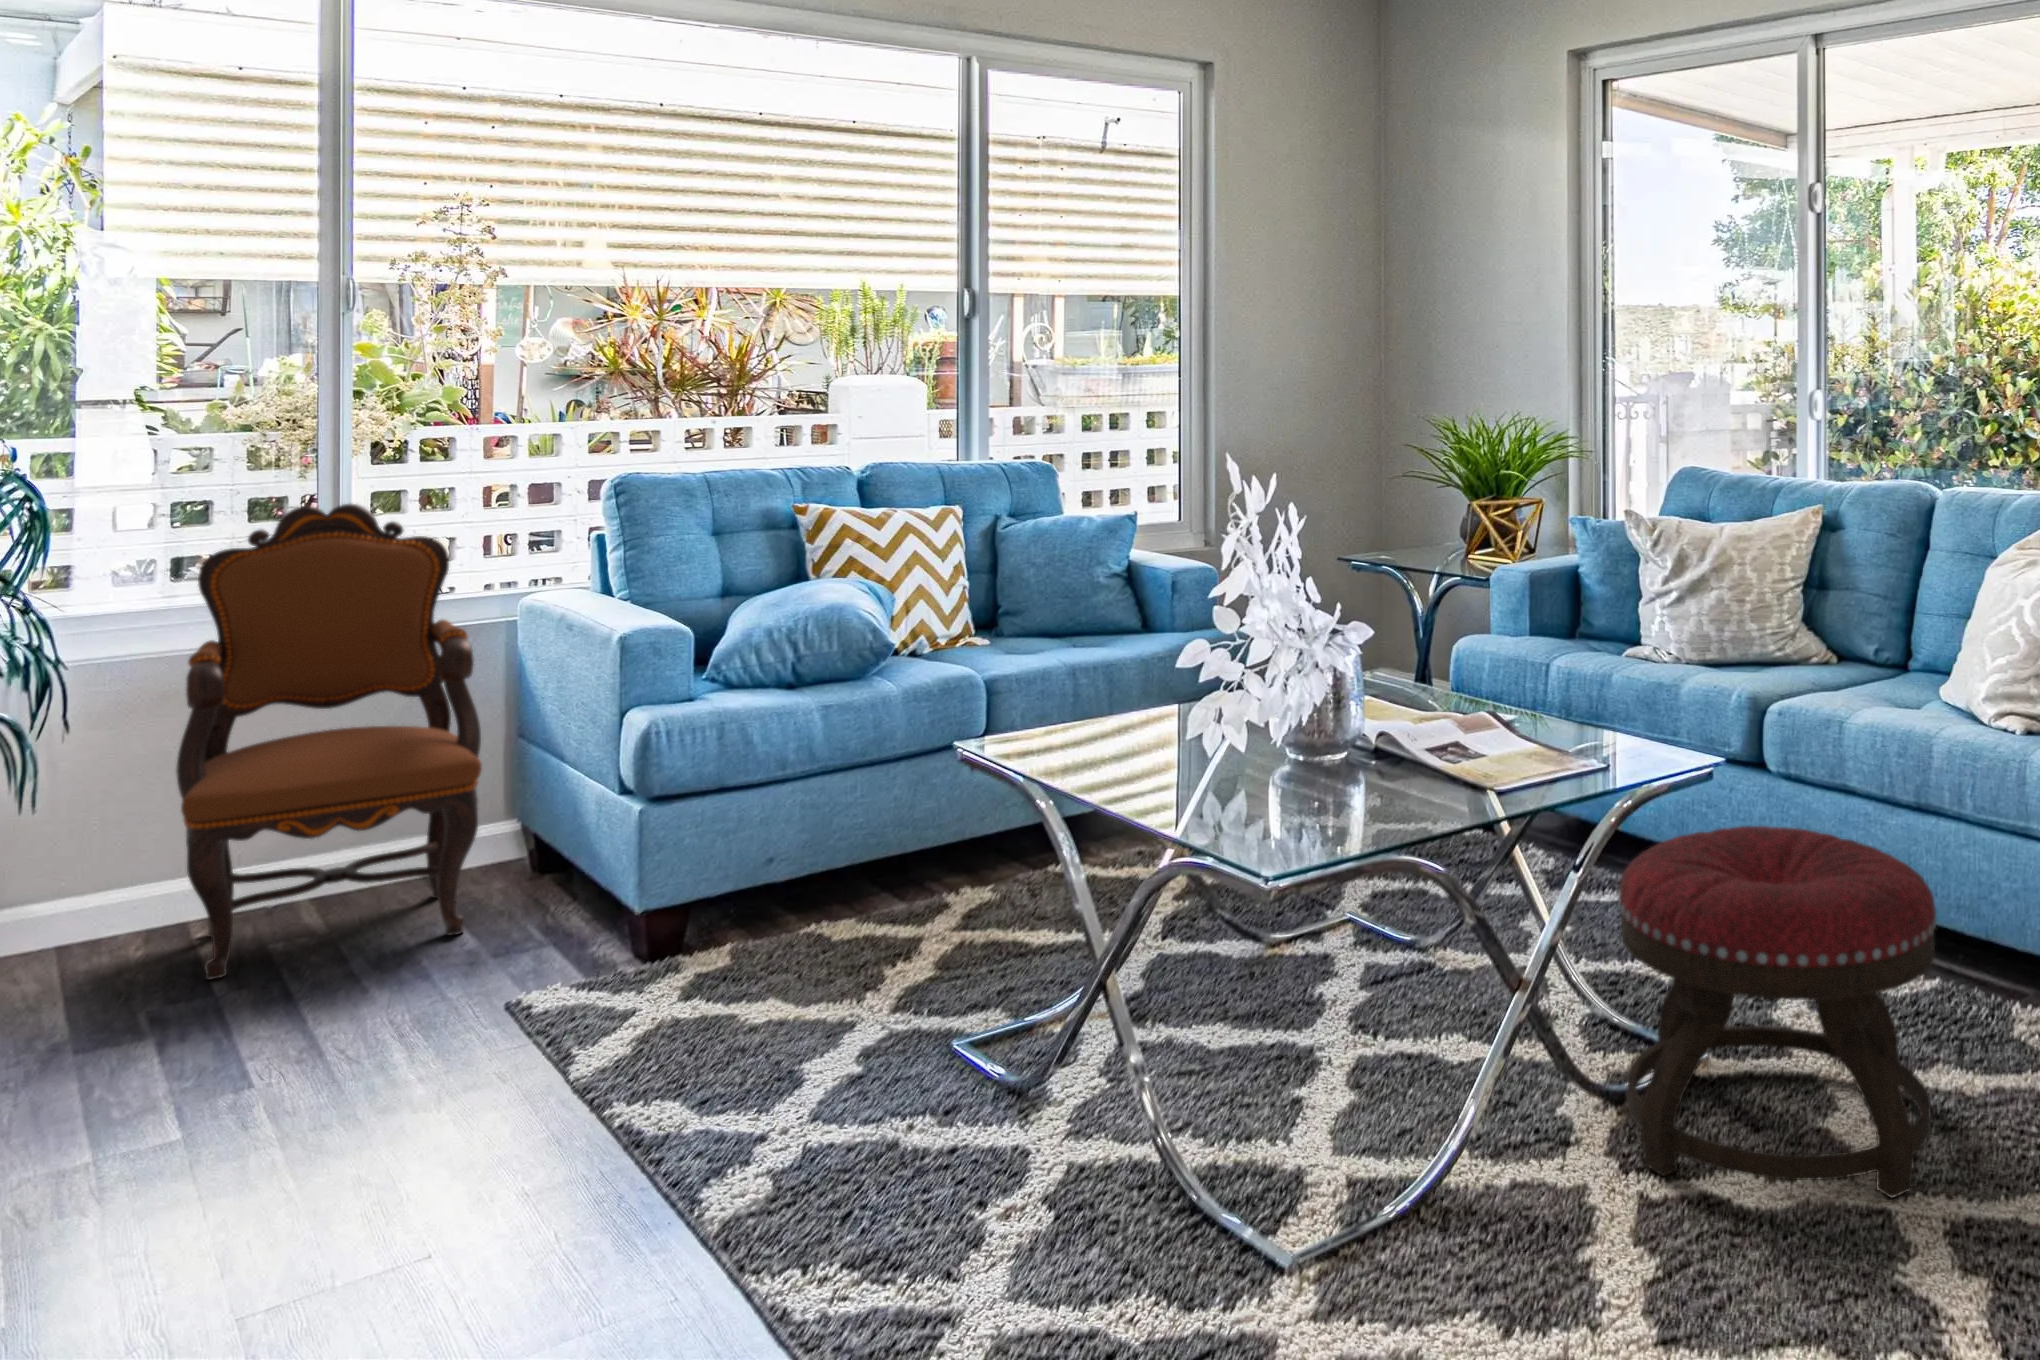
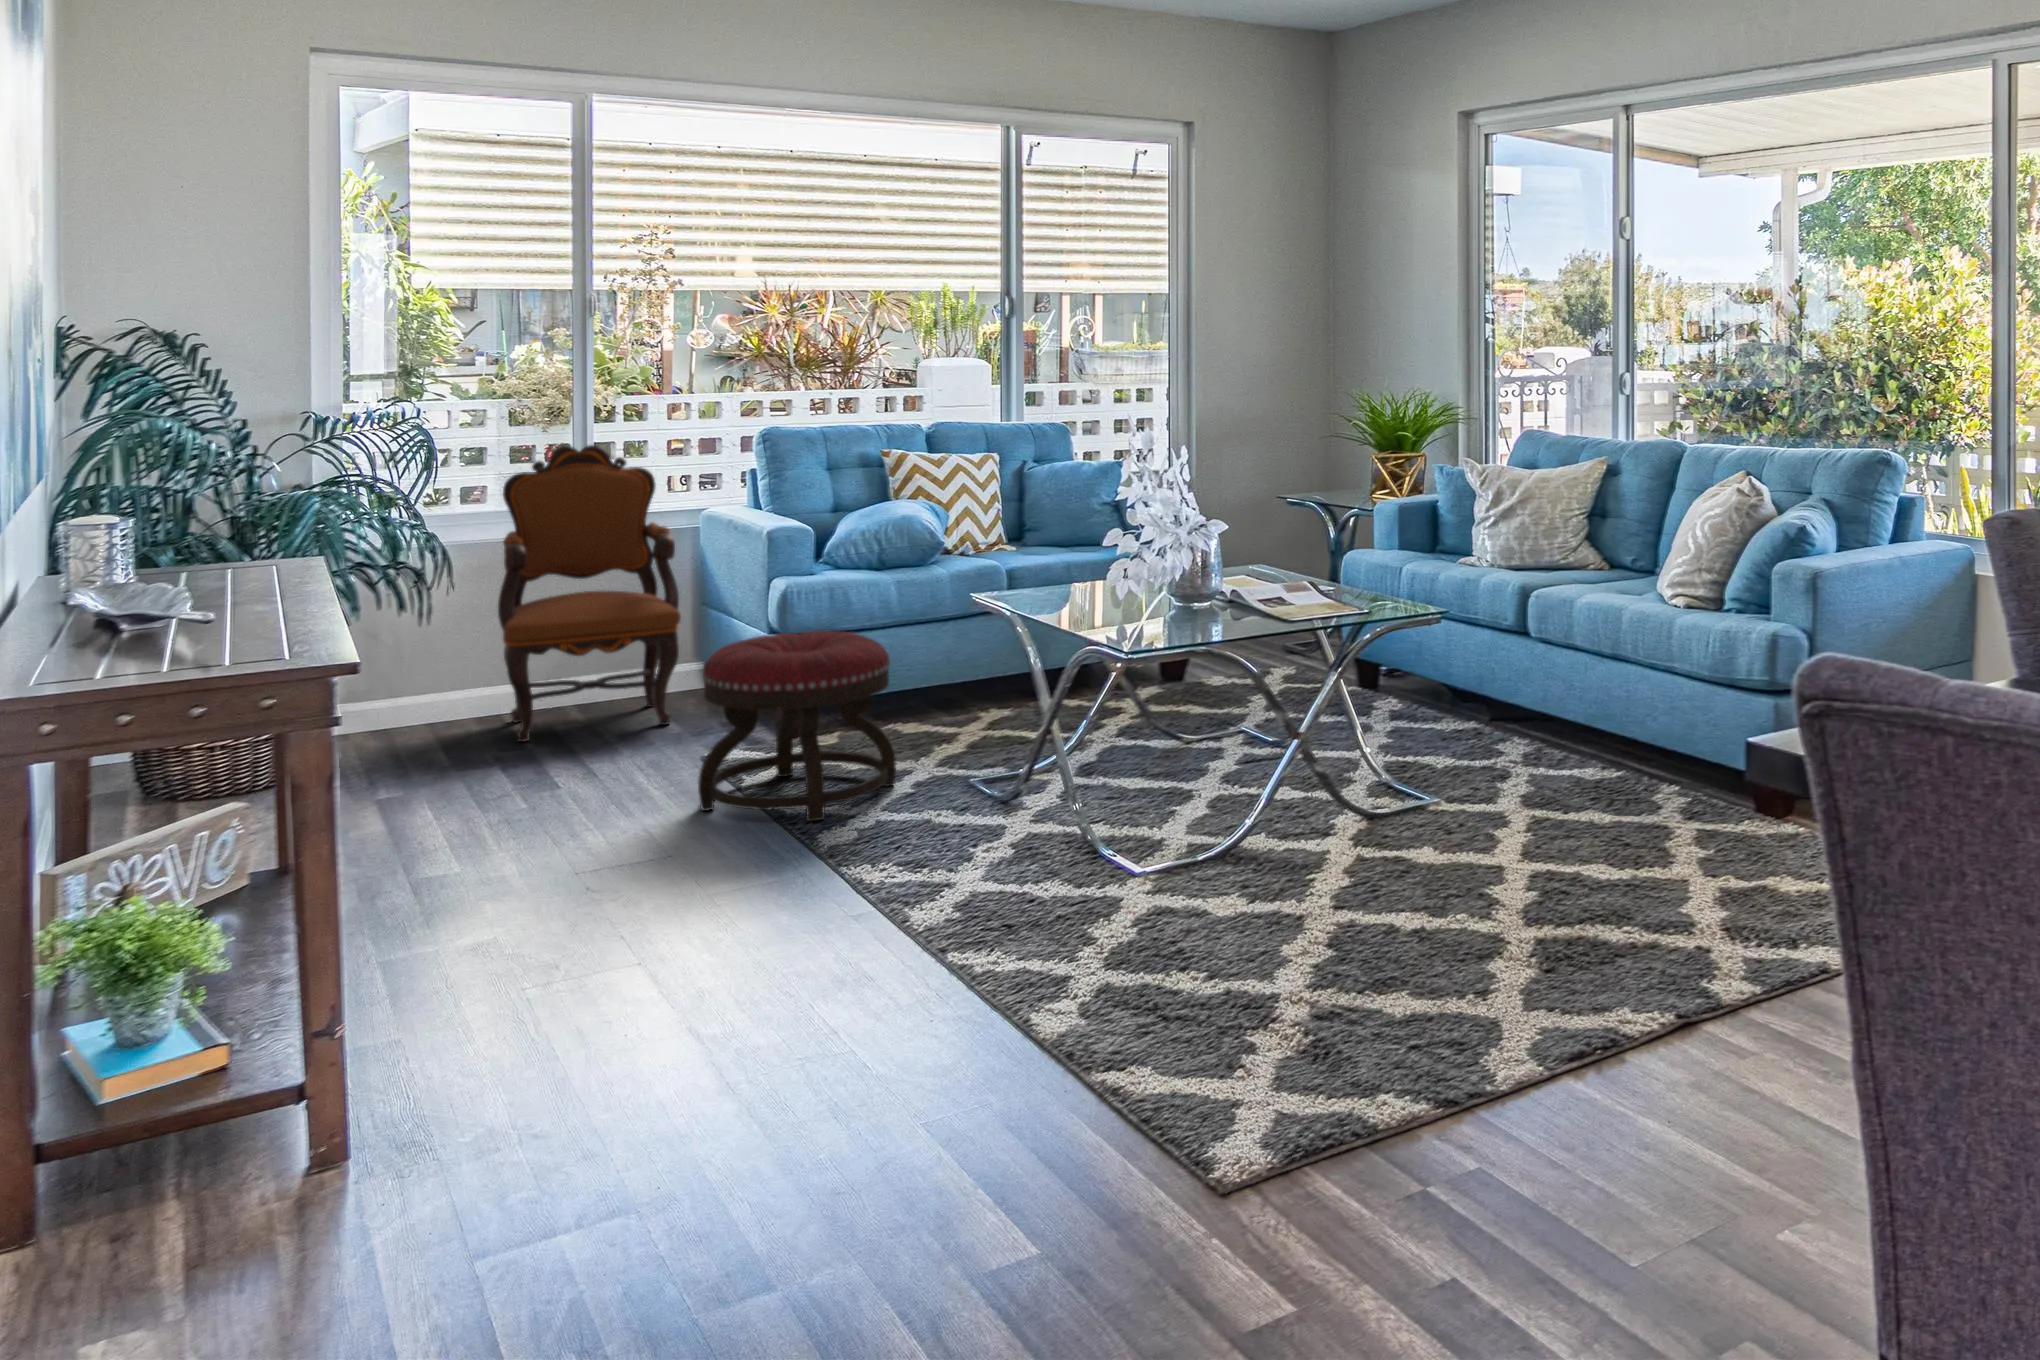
ottoman: present [1618,826,1937,1198] -> present [698,631,896,821]

